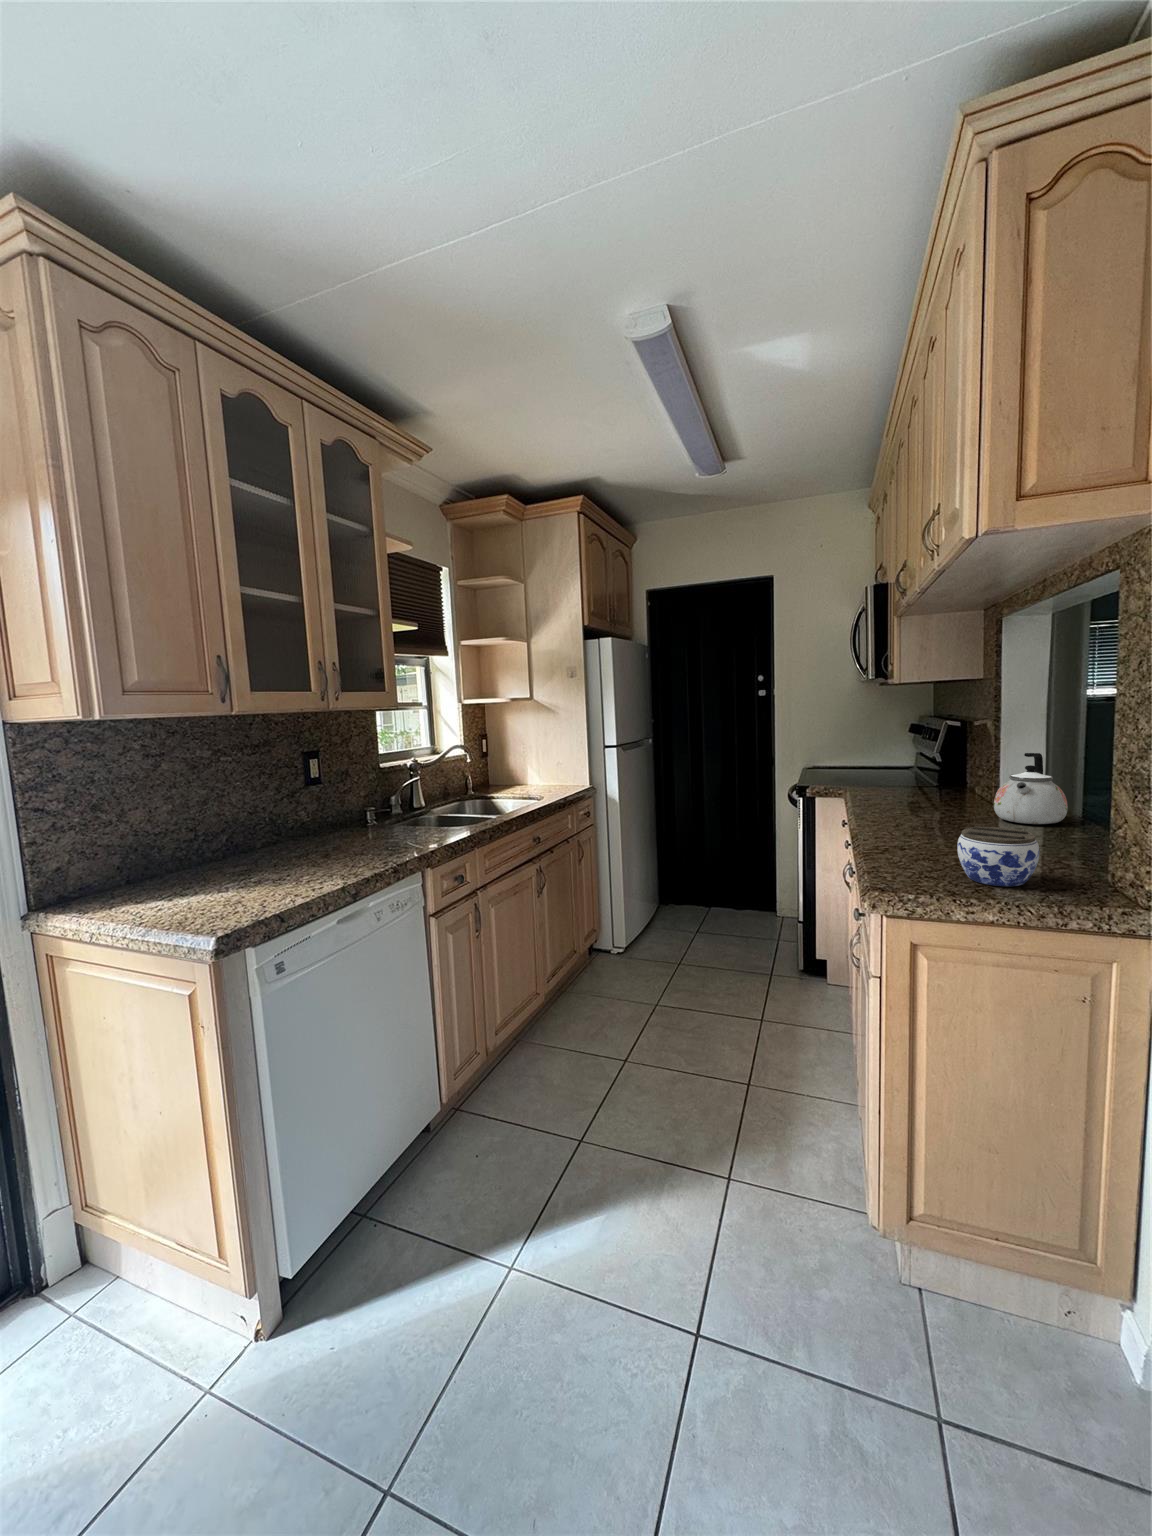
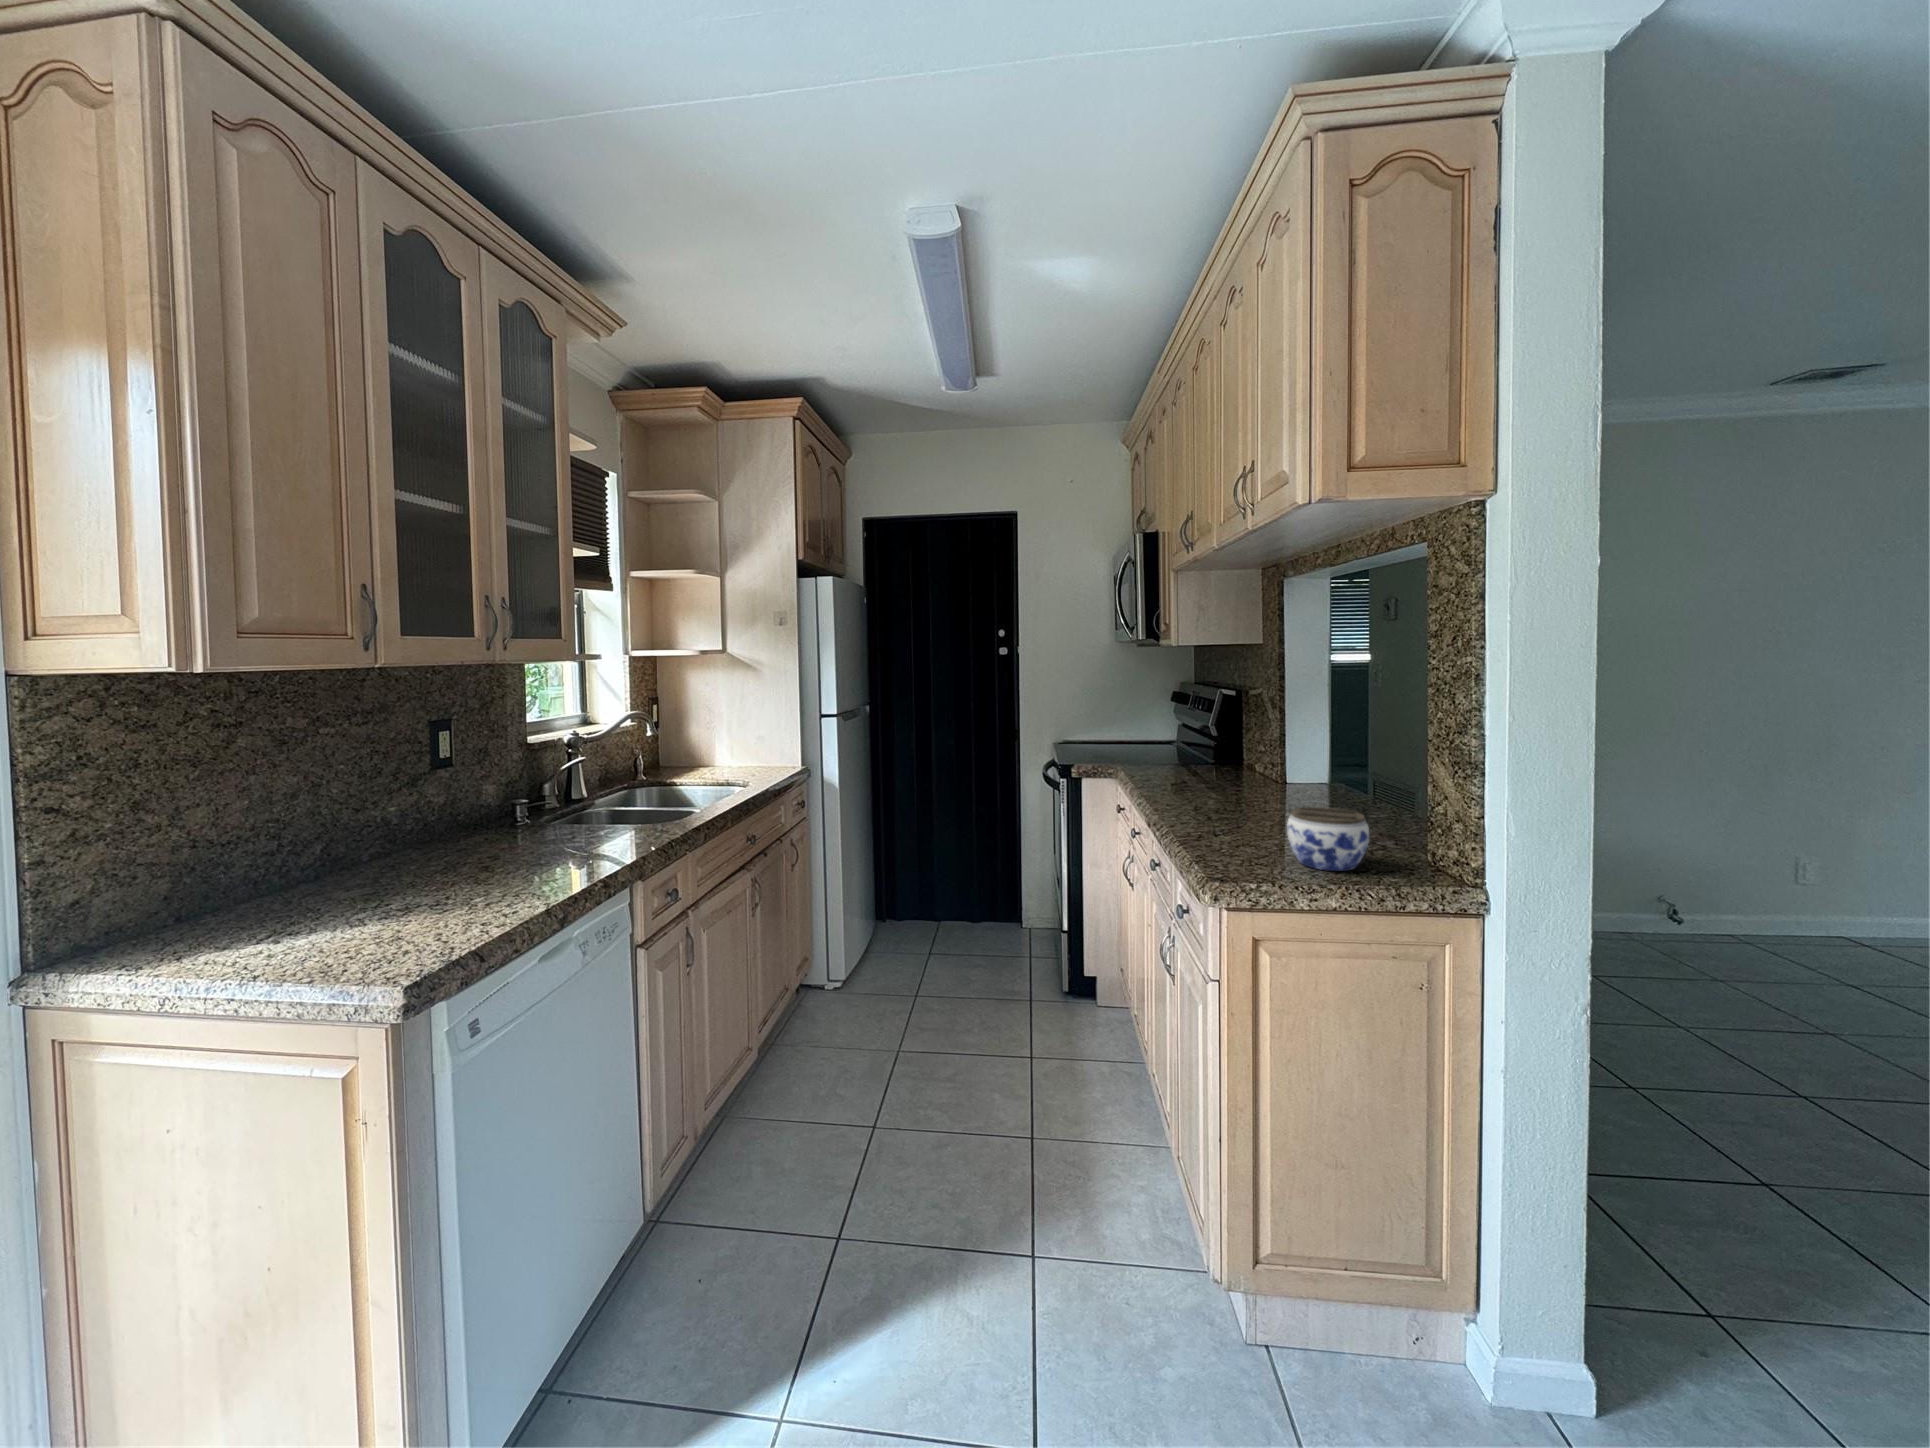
kettle: present [994,753,1068,824] -> none [1287,726,1360,803]

